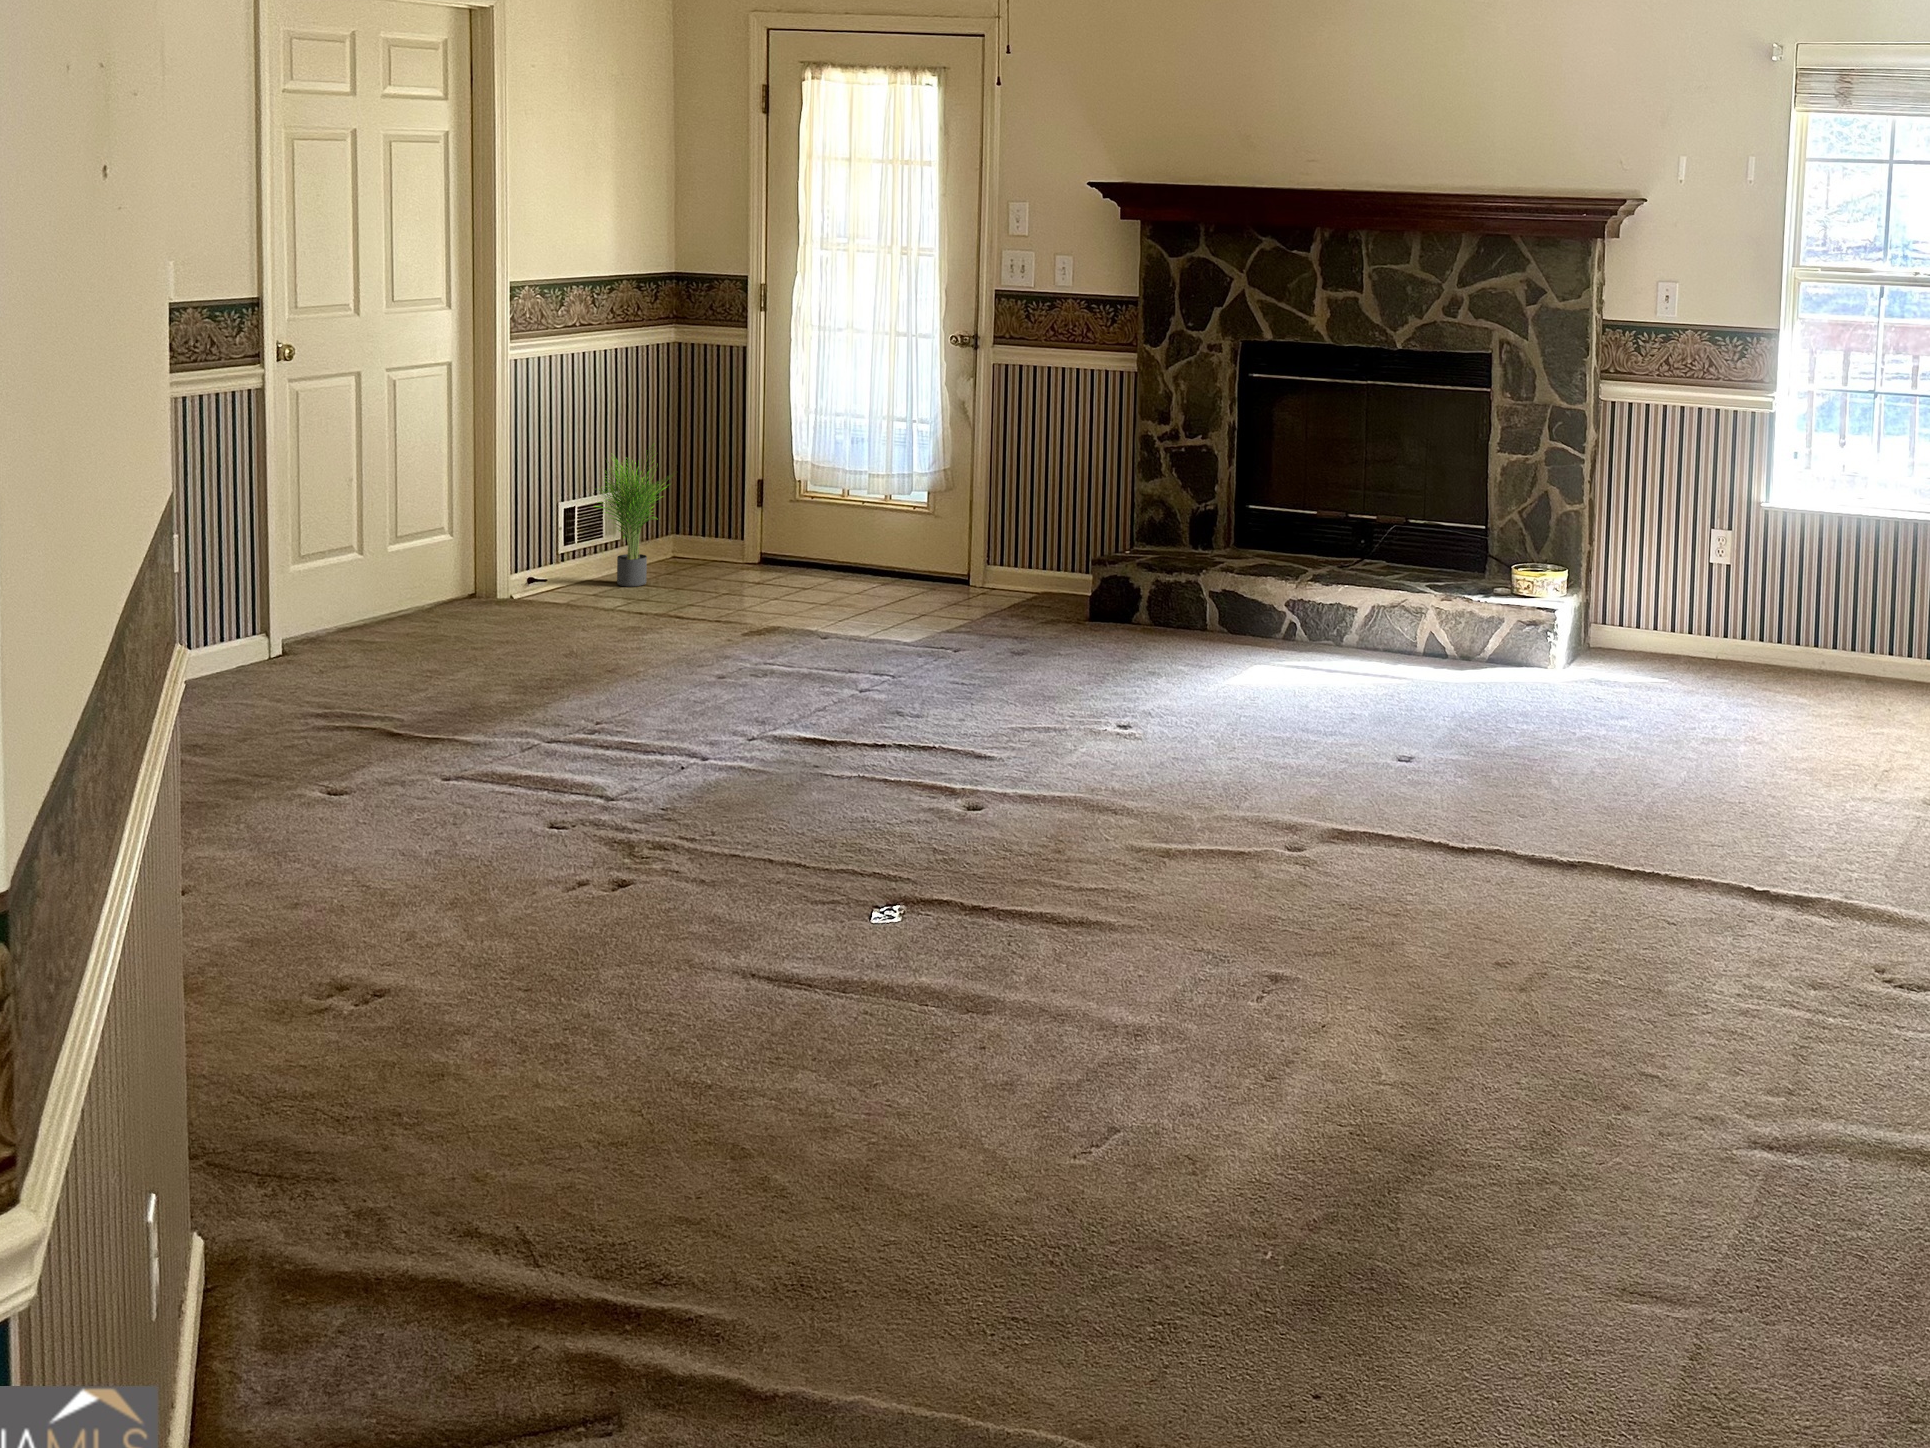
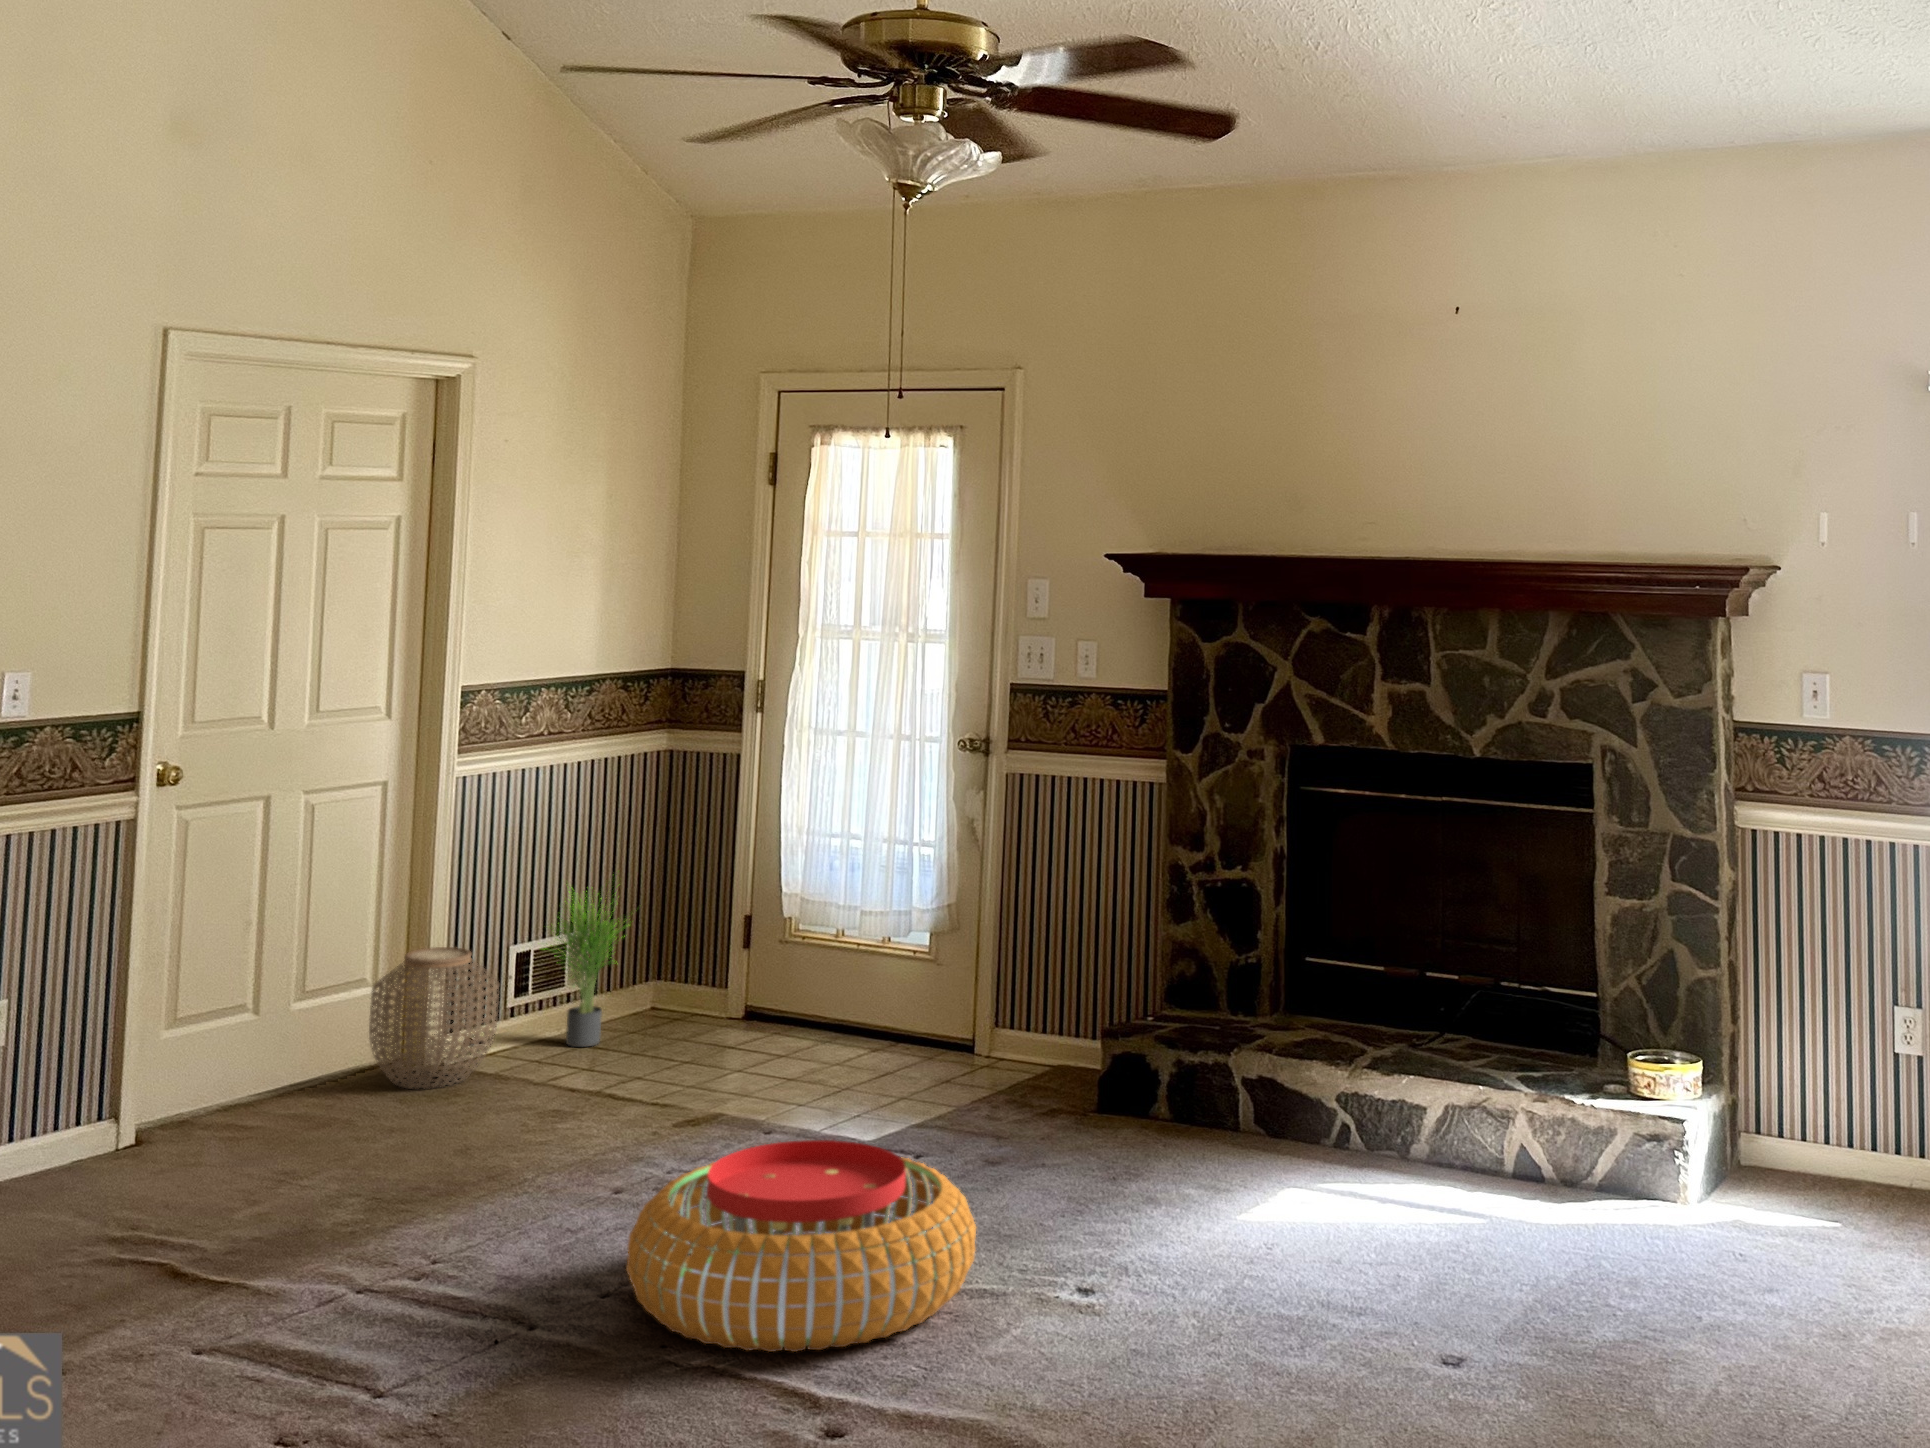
woven basket: none [460,504,569,617] -> present [369,947,499,1089]
pouf: none [760,633,1033,777] -> present [626,1140,976,1352]

